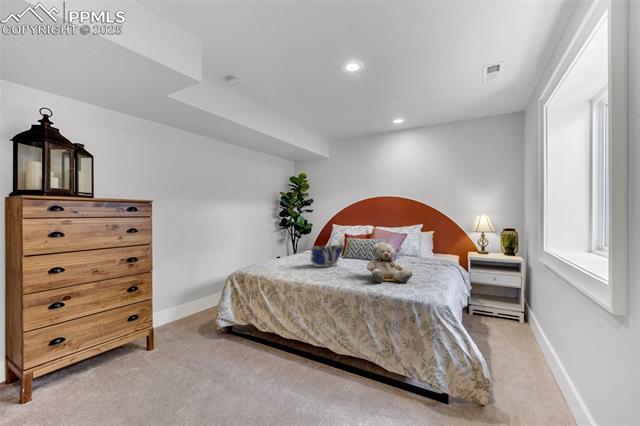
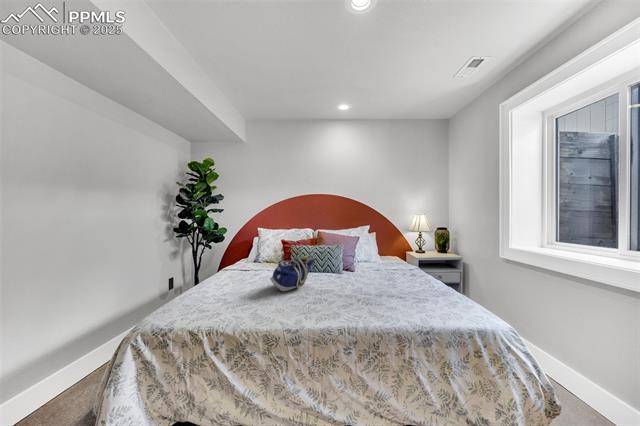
teddy bear: present [367,242,413,282] -> none [368,250,425,306]

